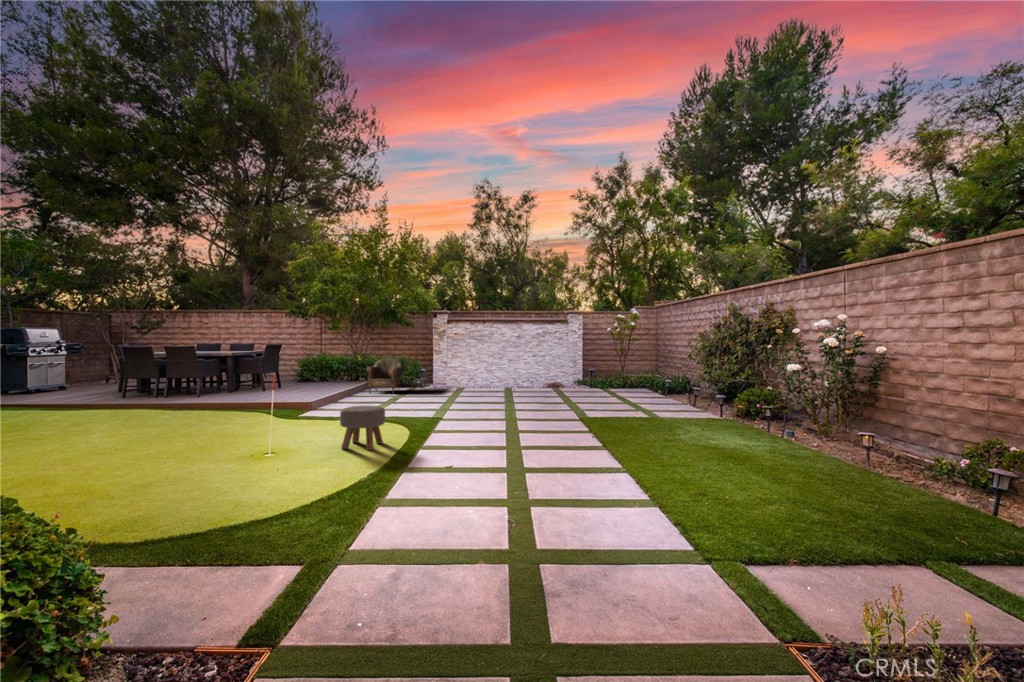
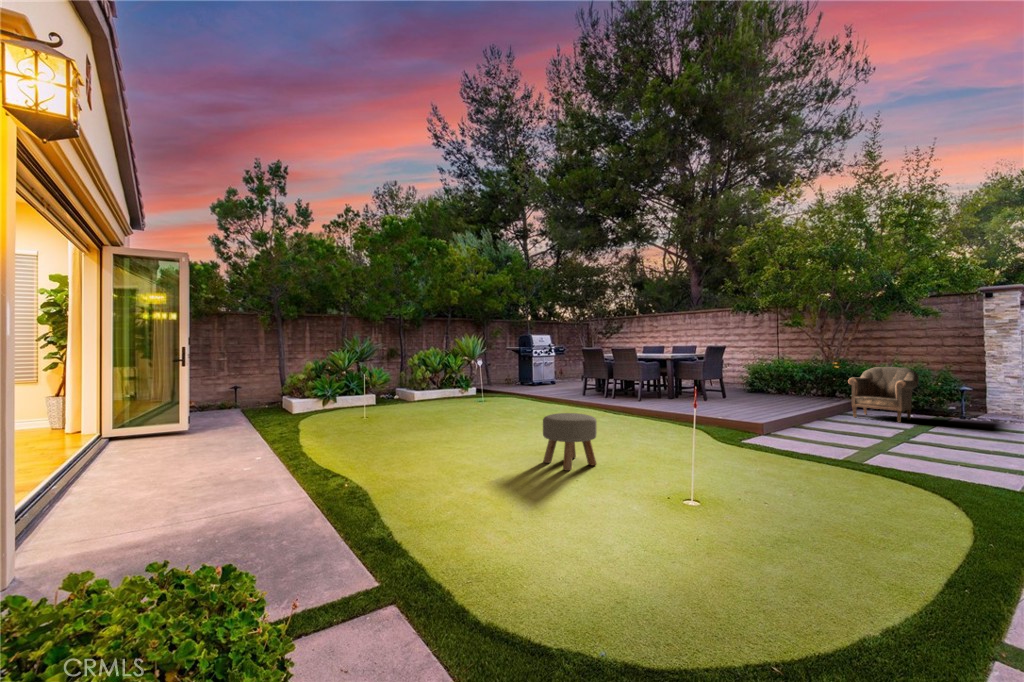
ottoman: present [340,406,385,450] -> present [543,413,597,471]

